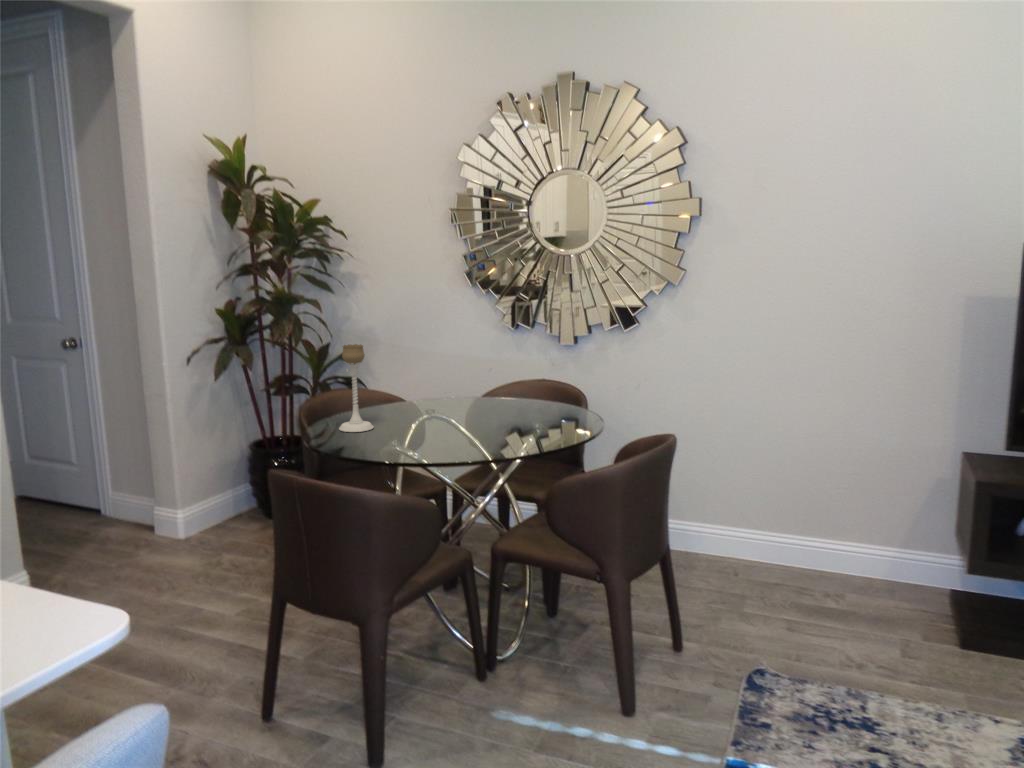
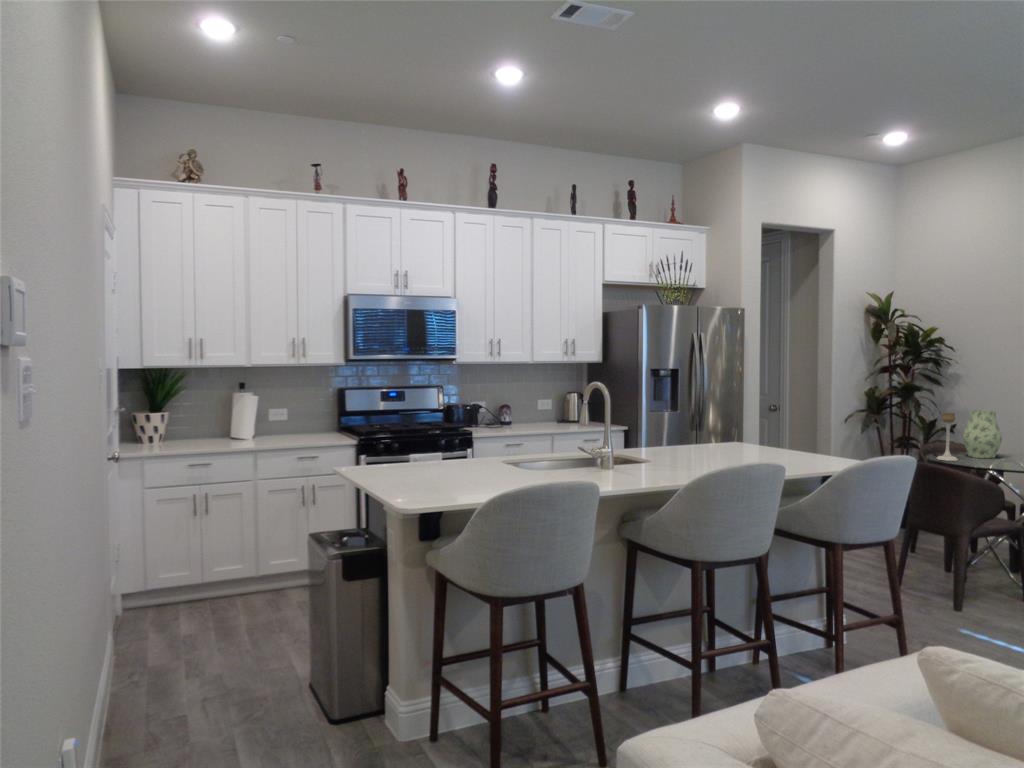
vase: none [375,334,431,415] -> present [963,410,1002,458]

